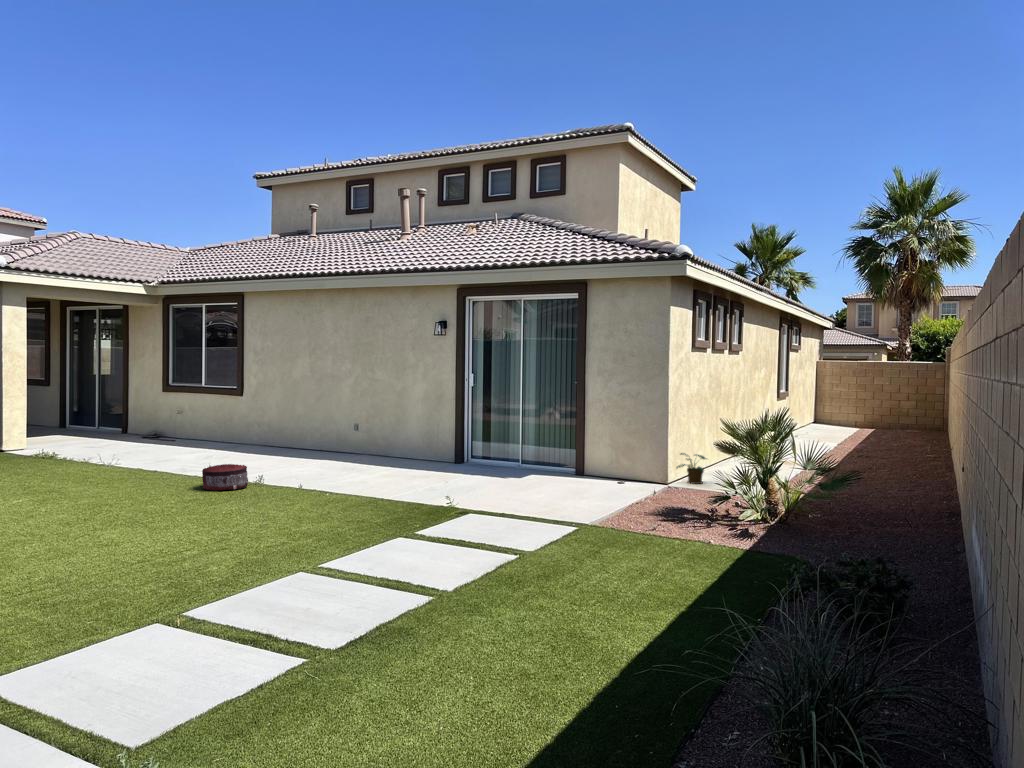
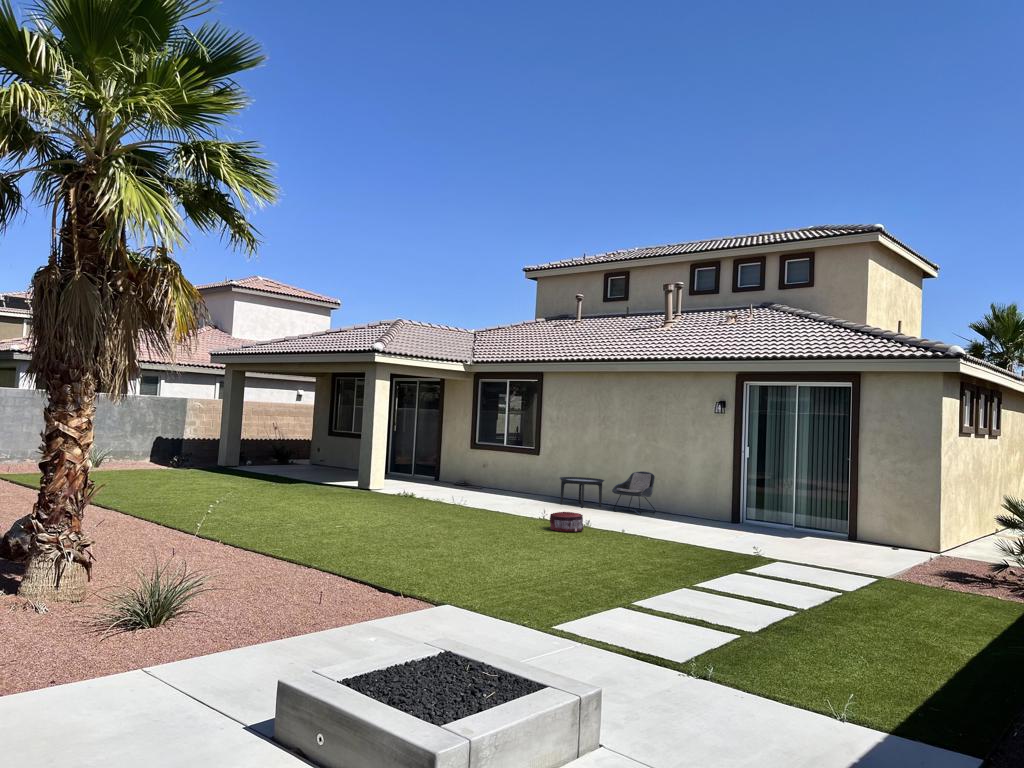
lounge chair: none [319,408,374,460] -> present [612,471,656,515]
round table: none [259,418,316,455] -> present [560,477,604,508]
potted plant: present [676,453,706,484] -> none [947,526,979,555]

